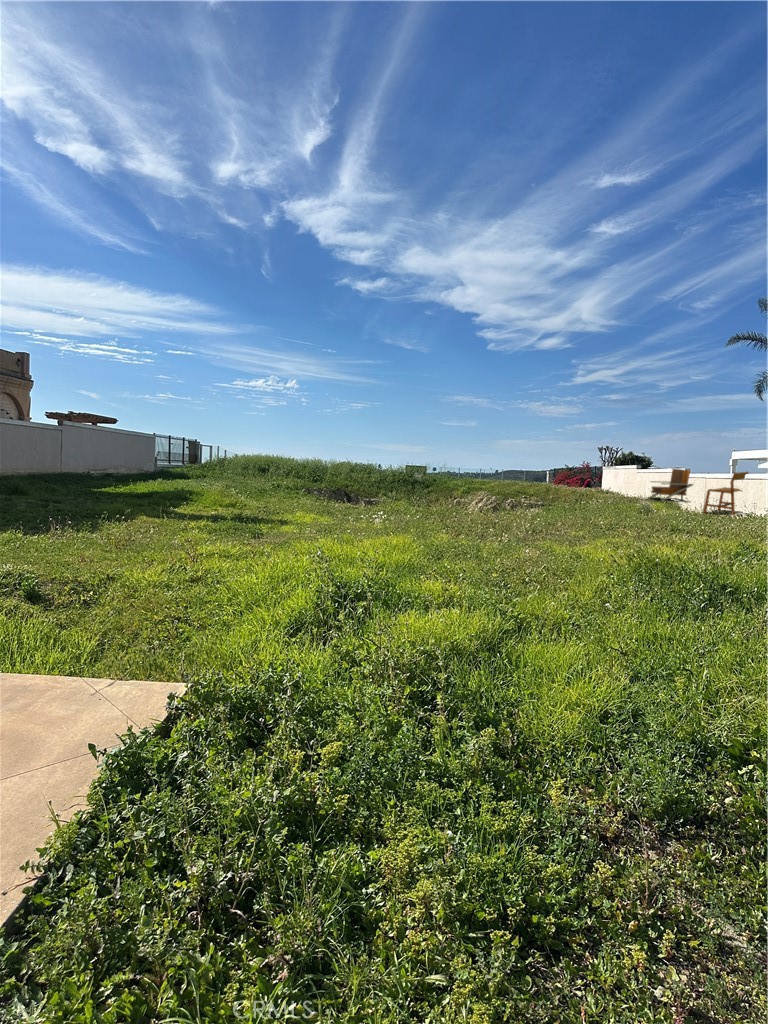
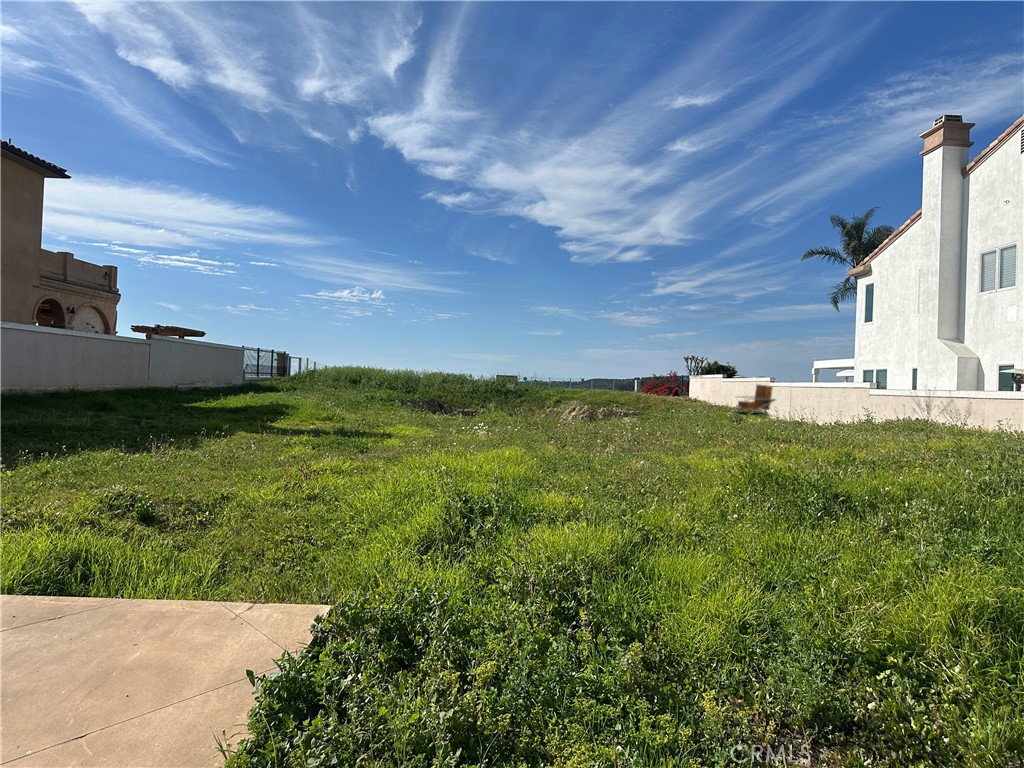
bench: present [703,472,748,515] -> none [788,387,827,429]

